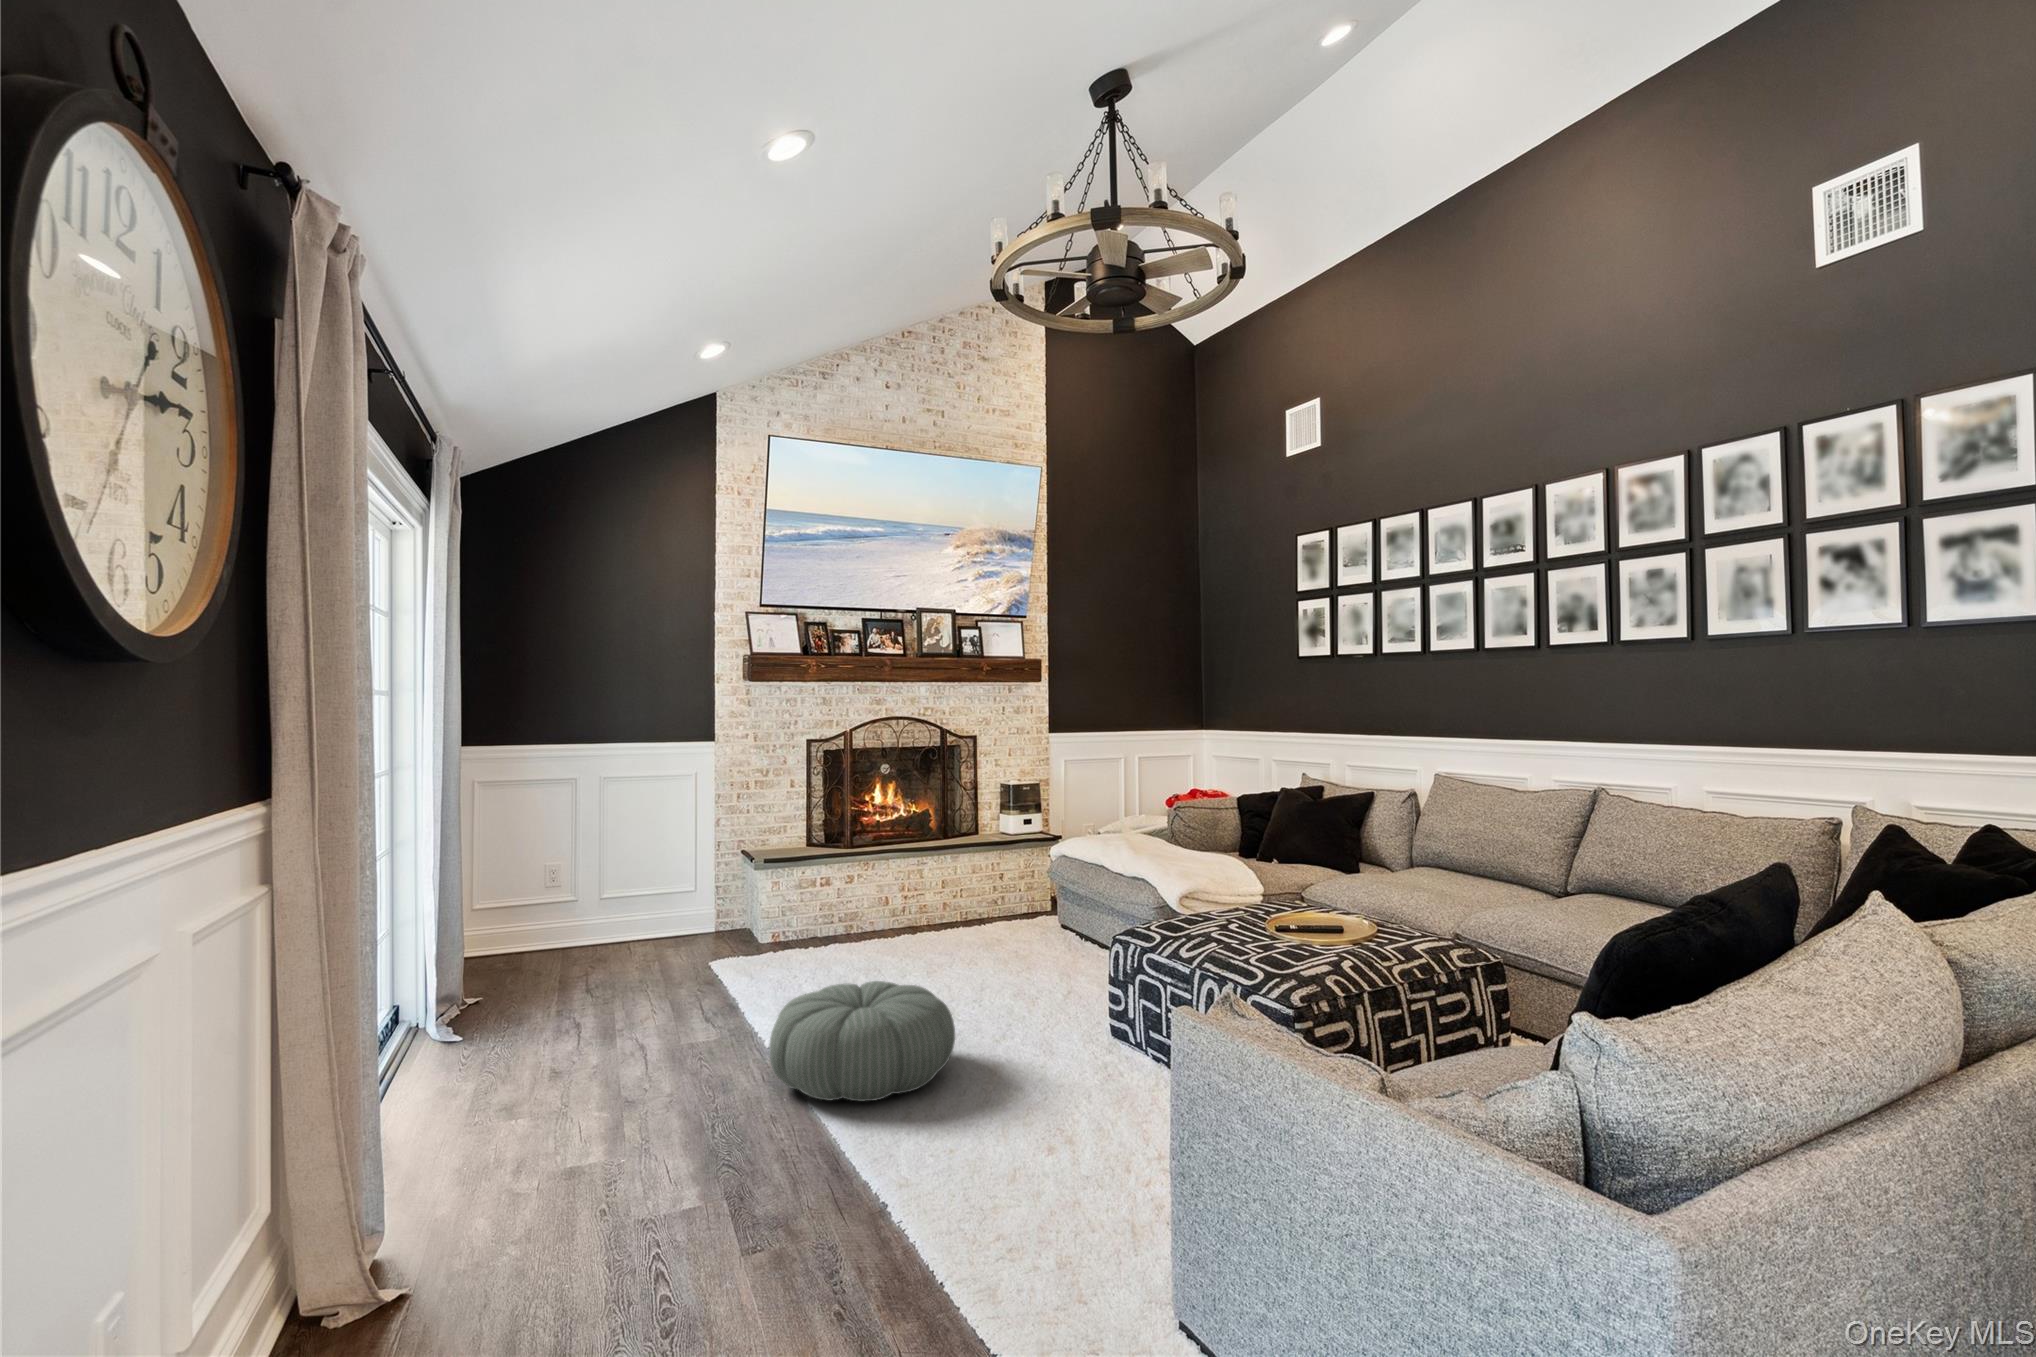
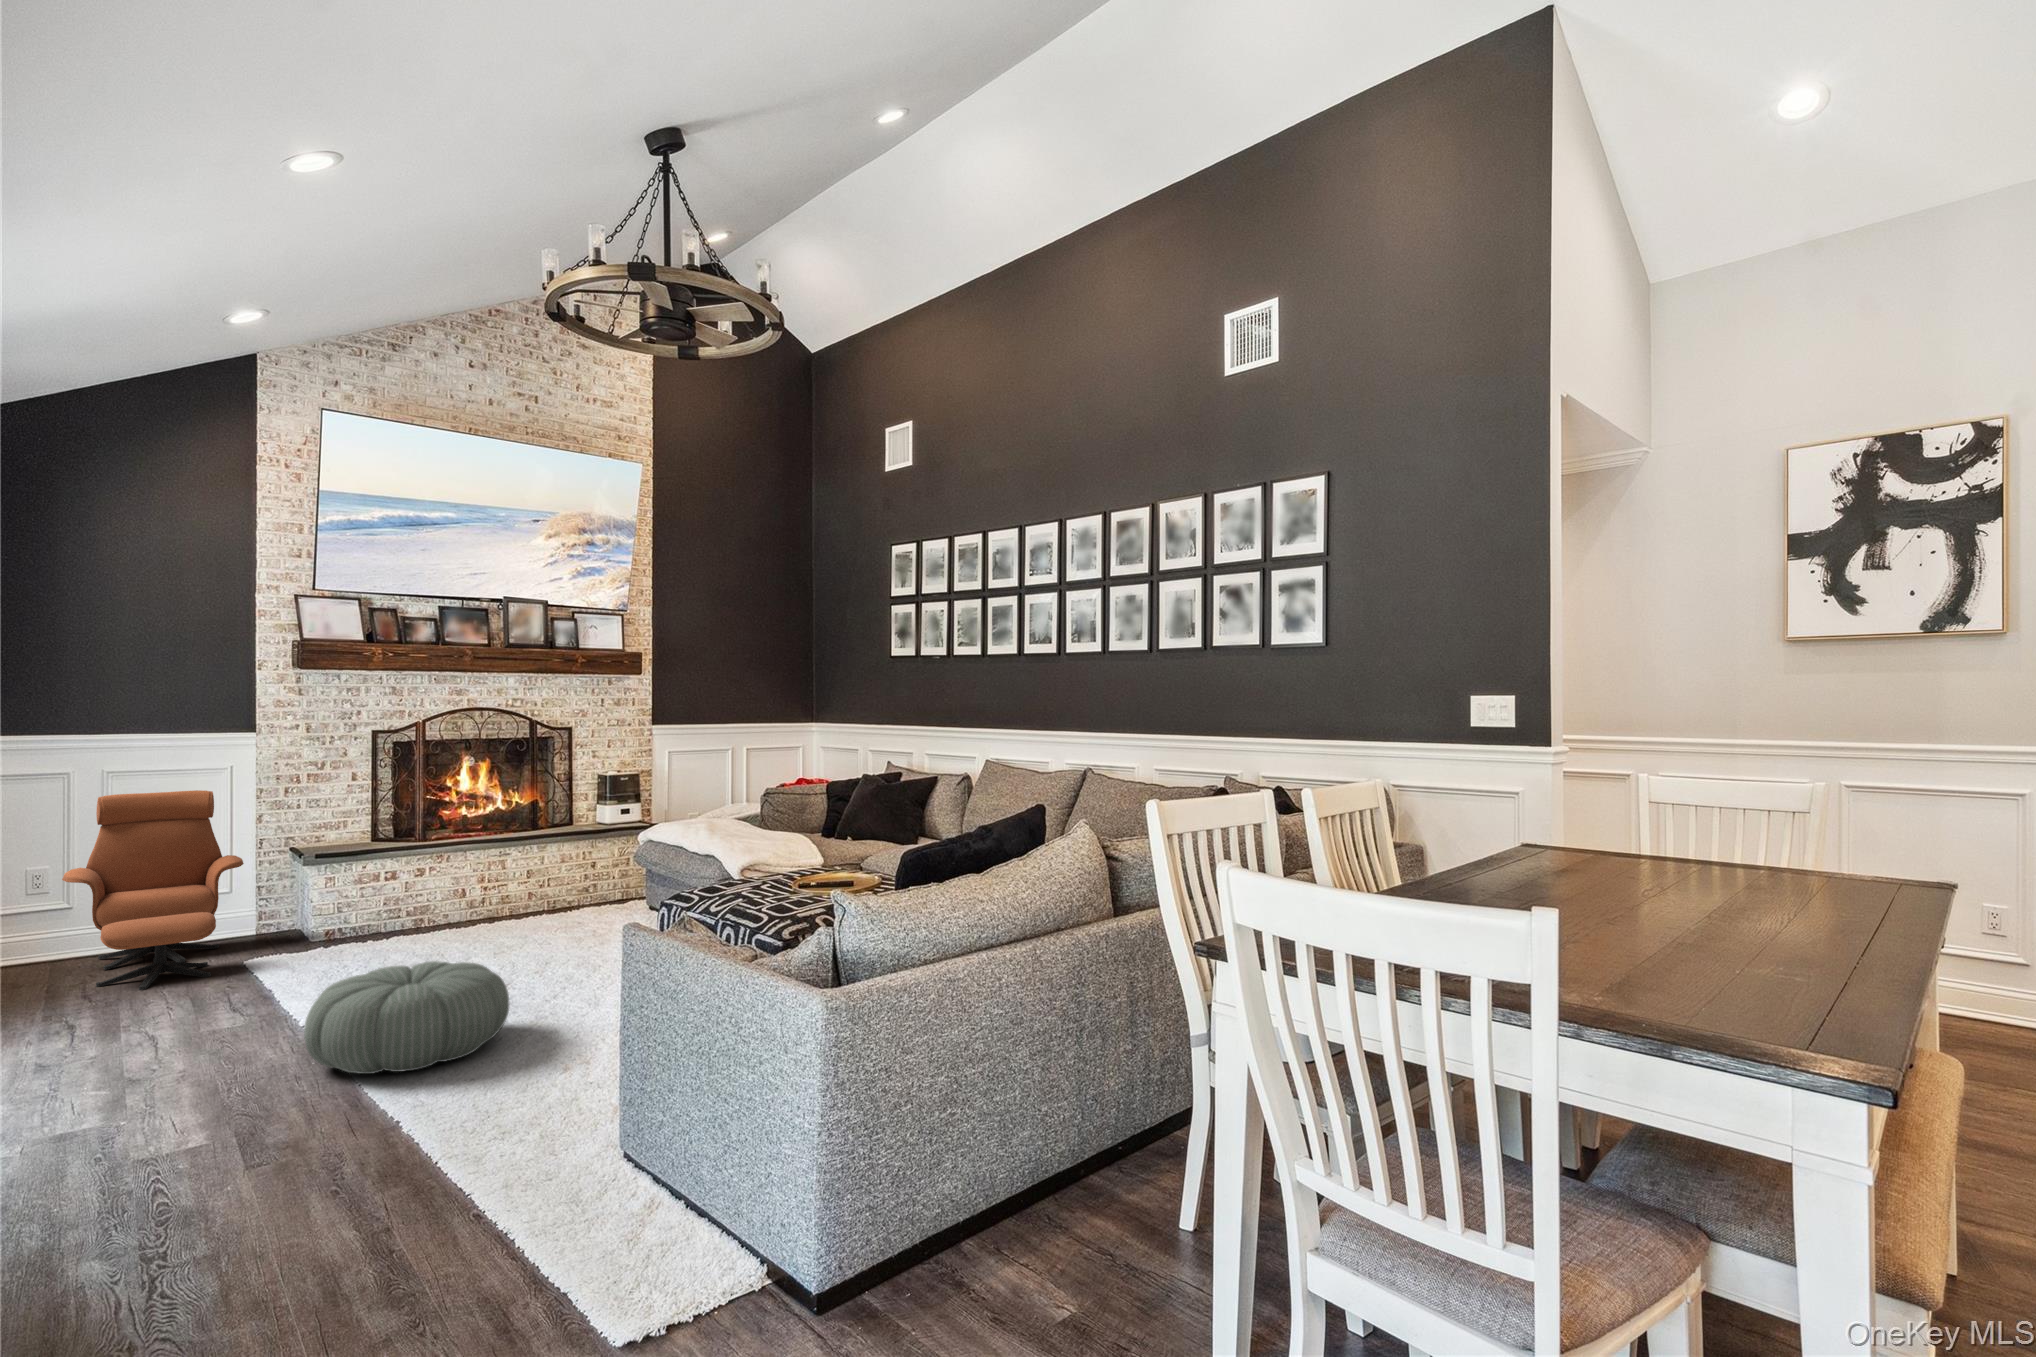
lounge chair: none [570,795,706,981] -> present [62,790,244,990]

